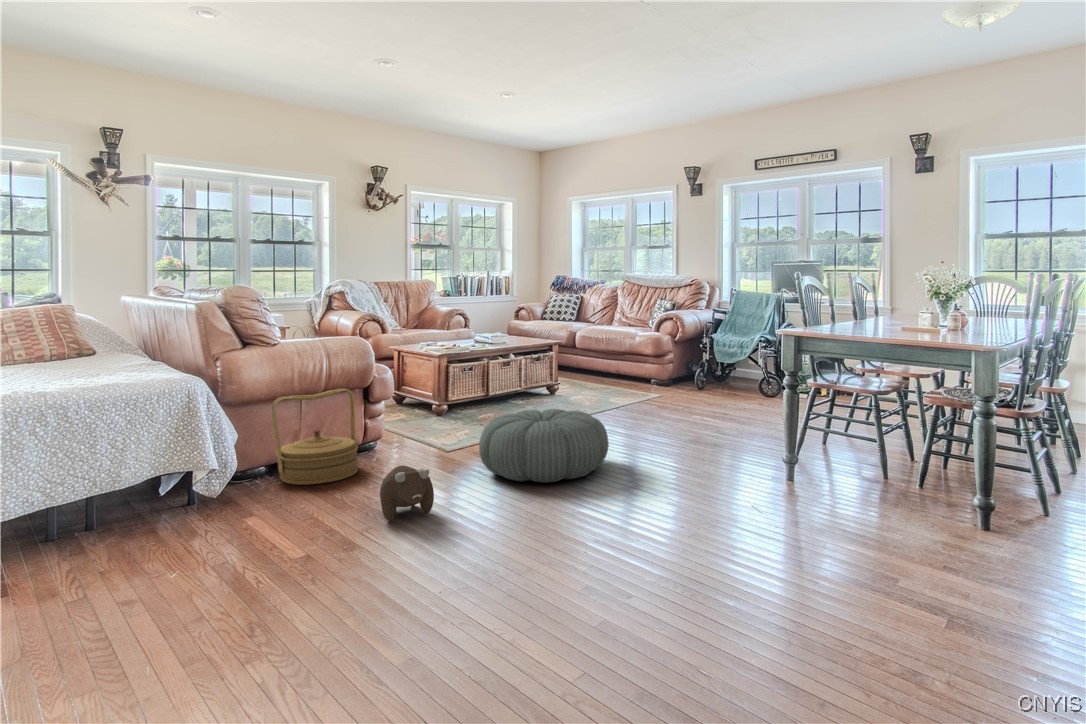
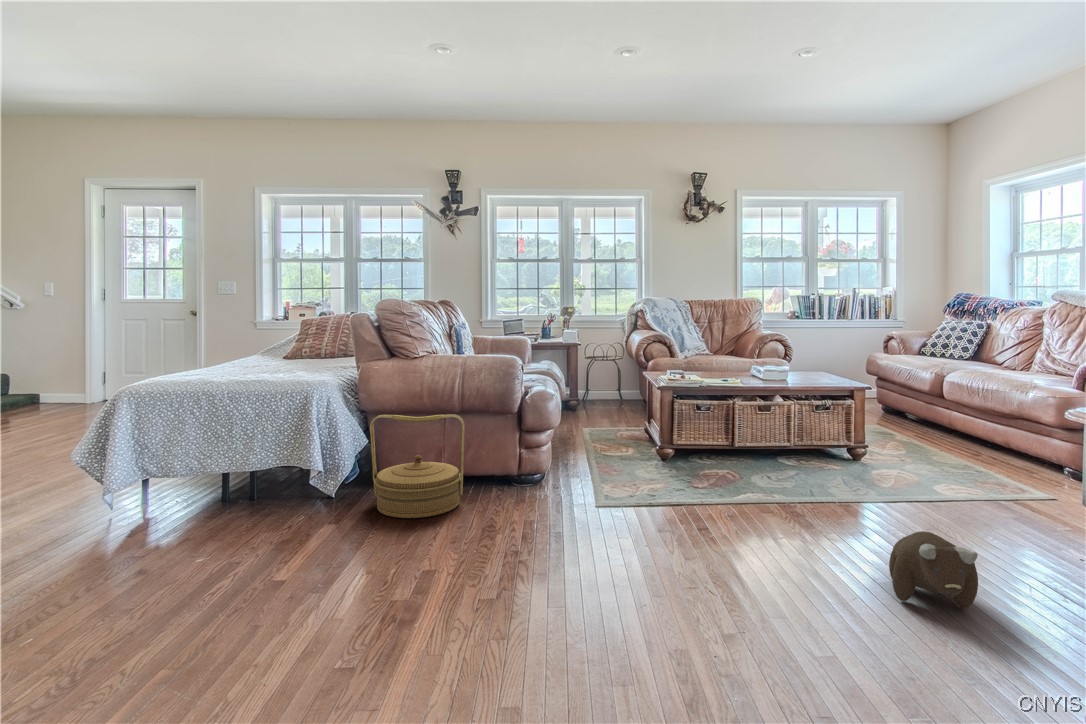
pouf: present [479,409,609,483] -> none [506,488,718,636]
plush toy: present [380,466,434,520] -> present [889,531,978,609]

